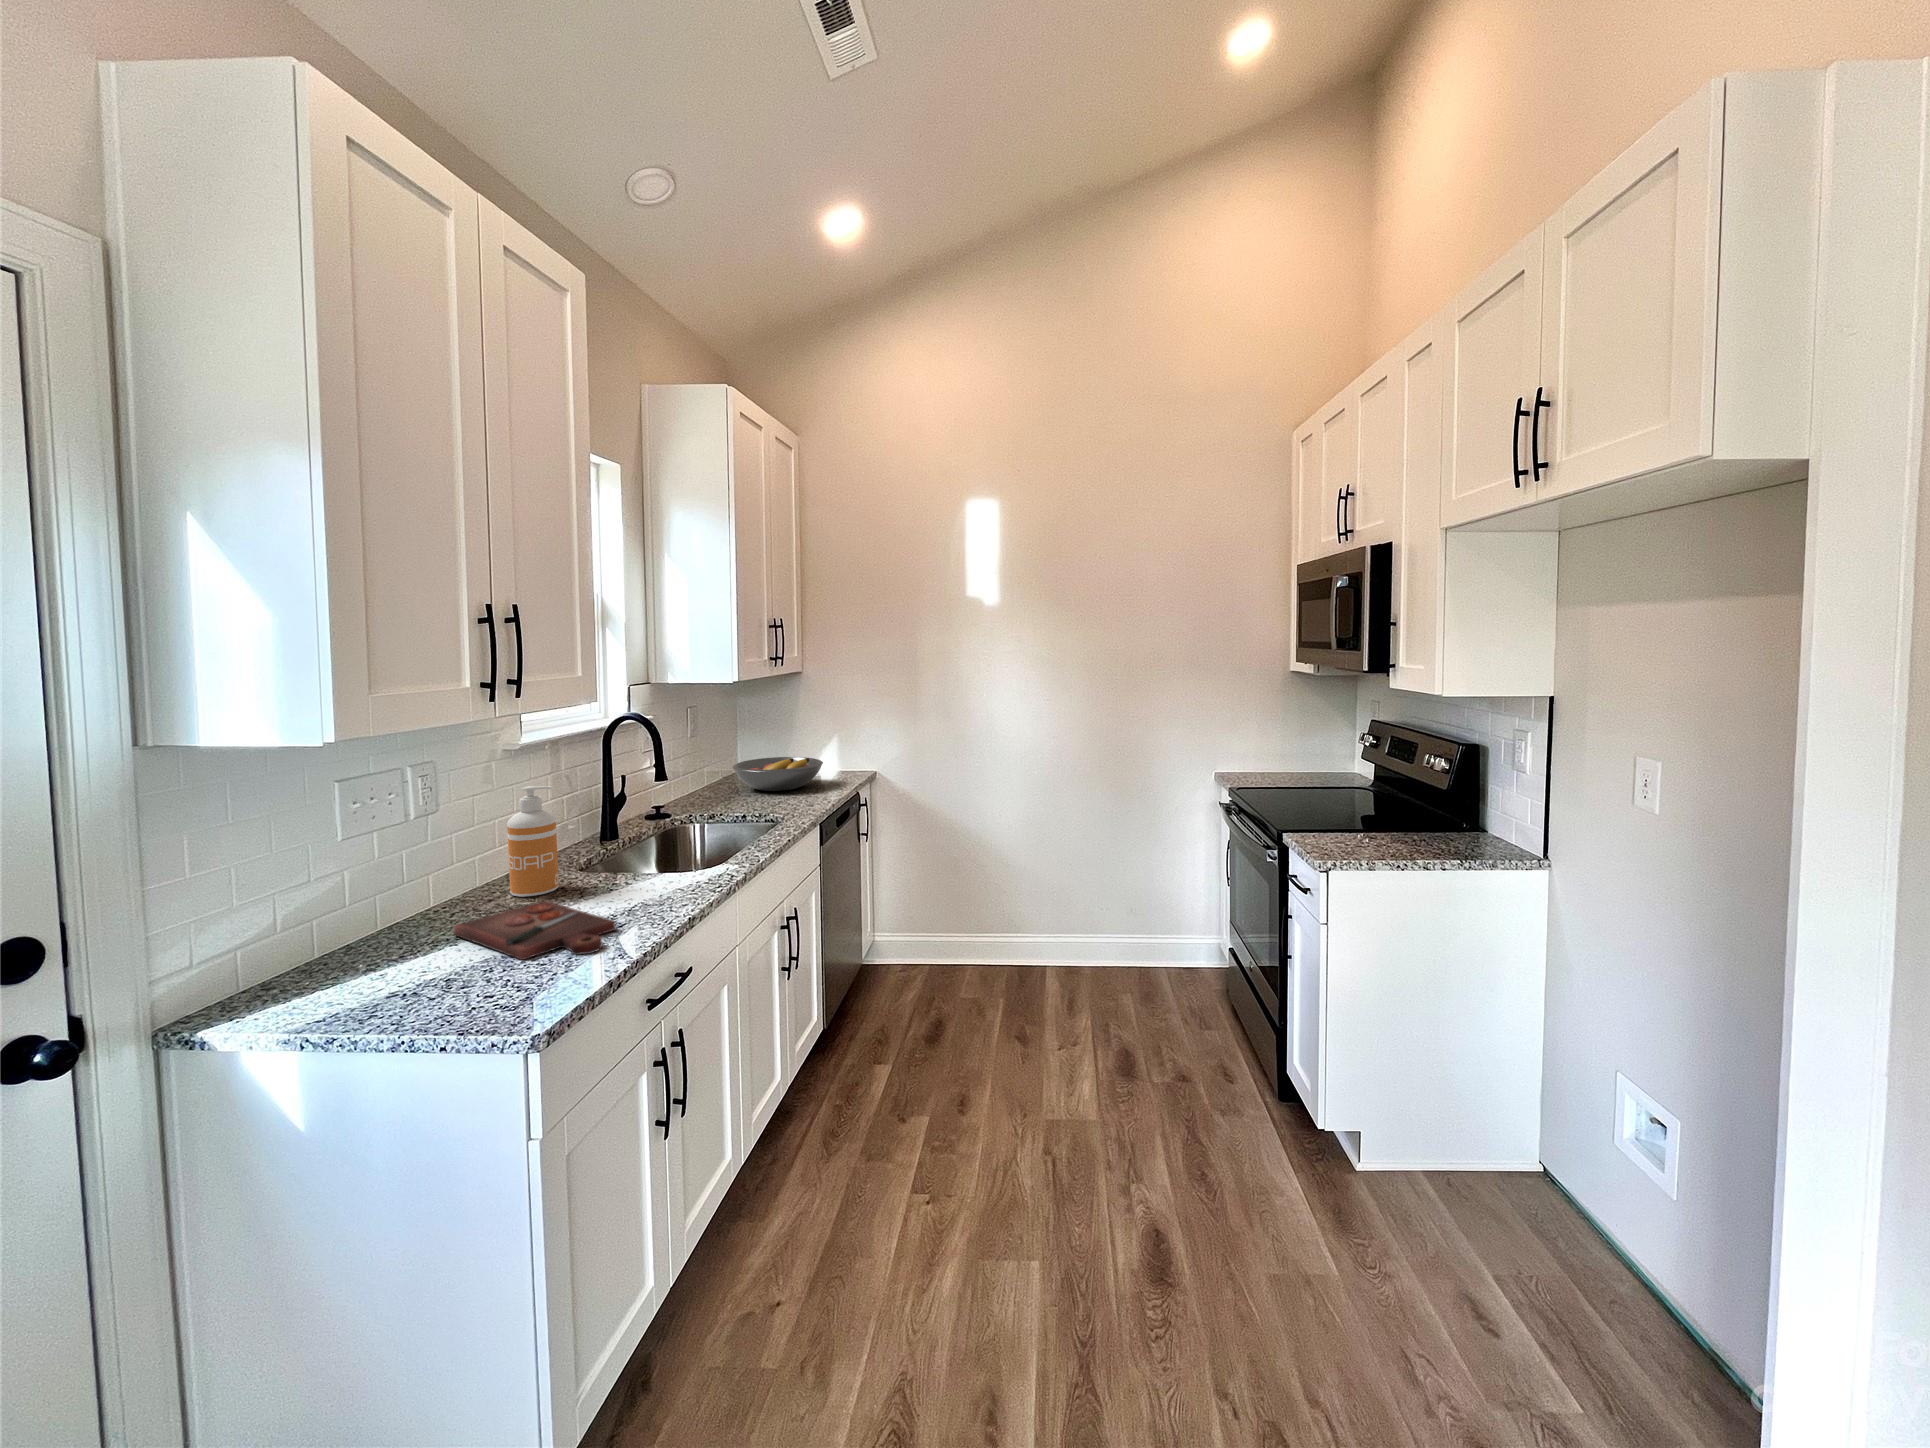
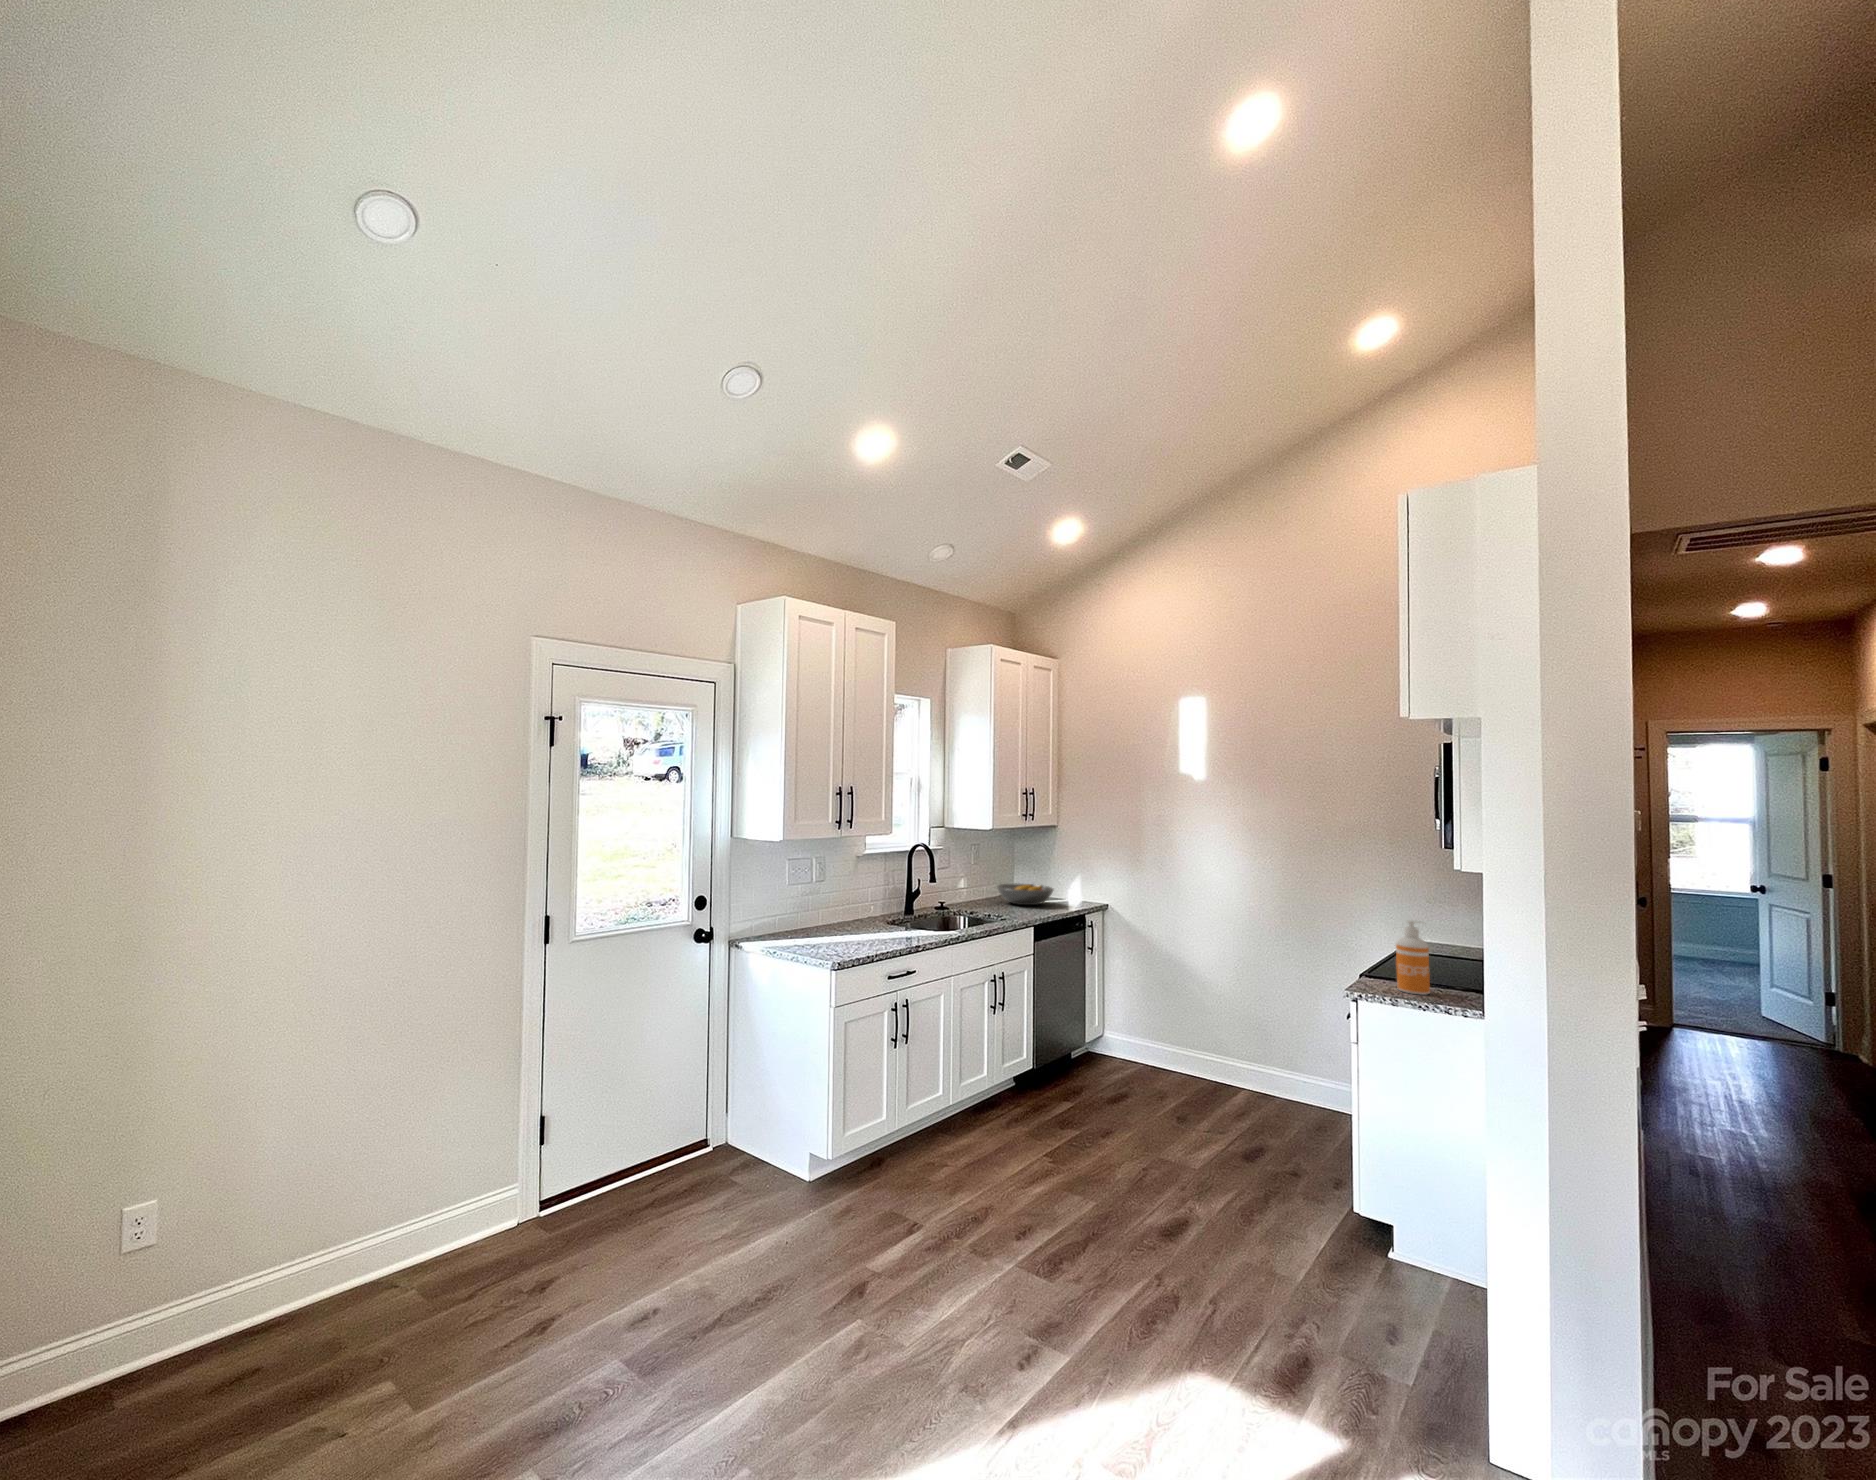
soap dispenser: present [507,786,559,897] -> present [1396,920,1430,995]
cutting board: present [454,901,615,960] -> none [824,928,886,948]

